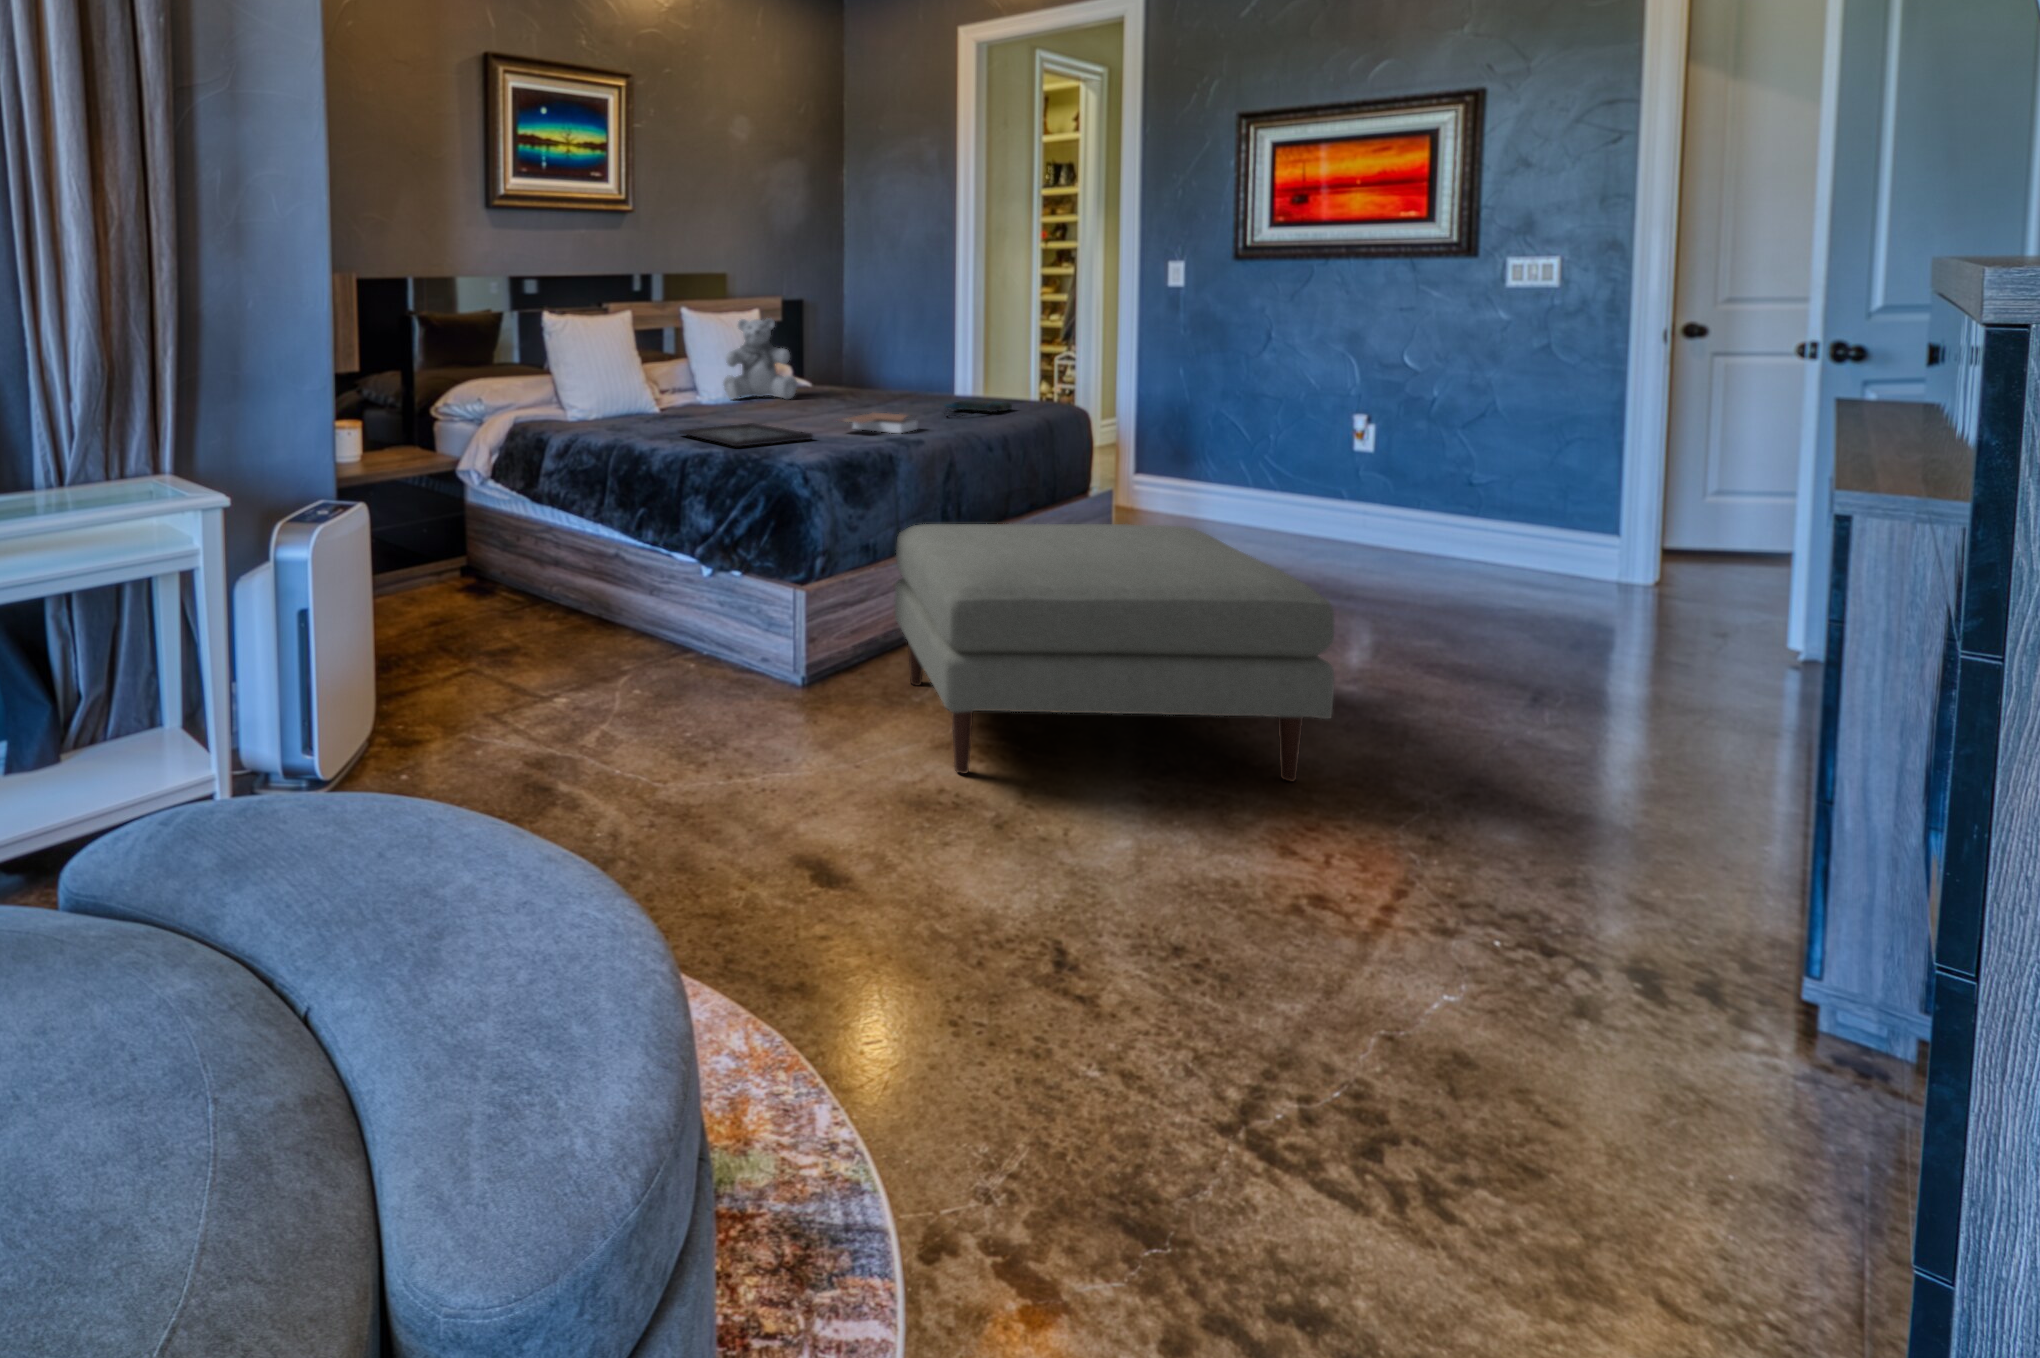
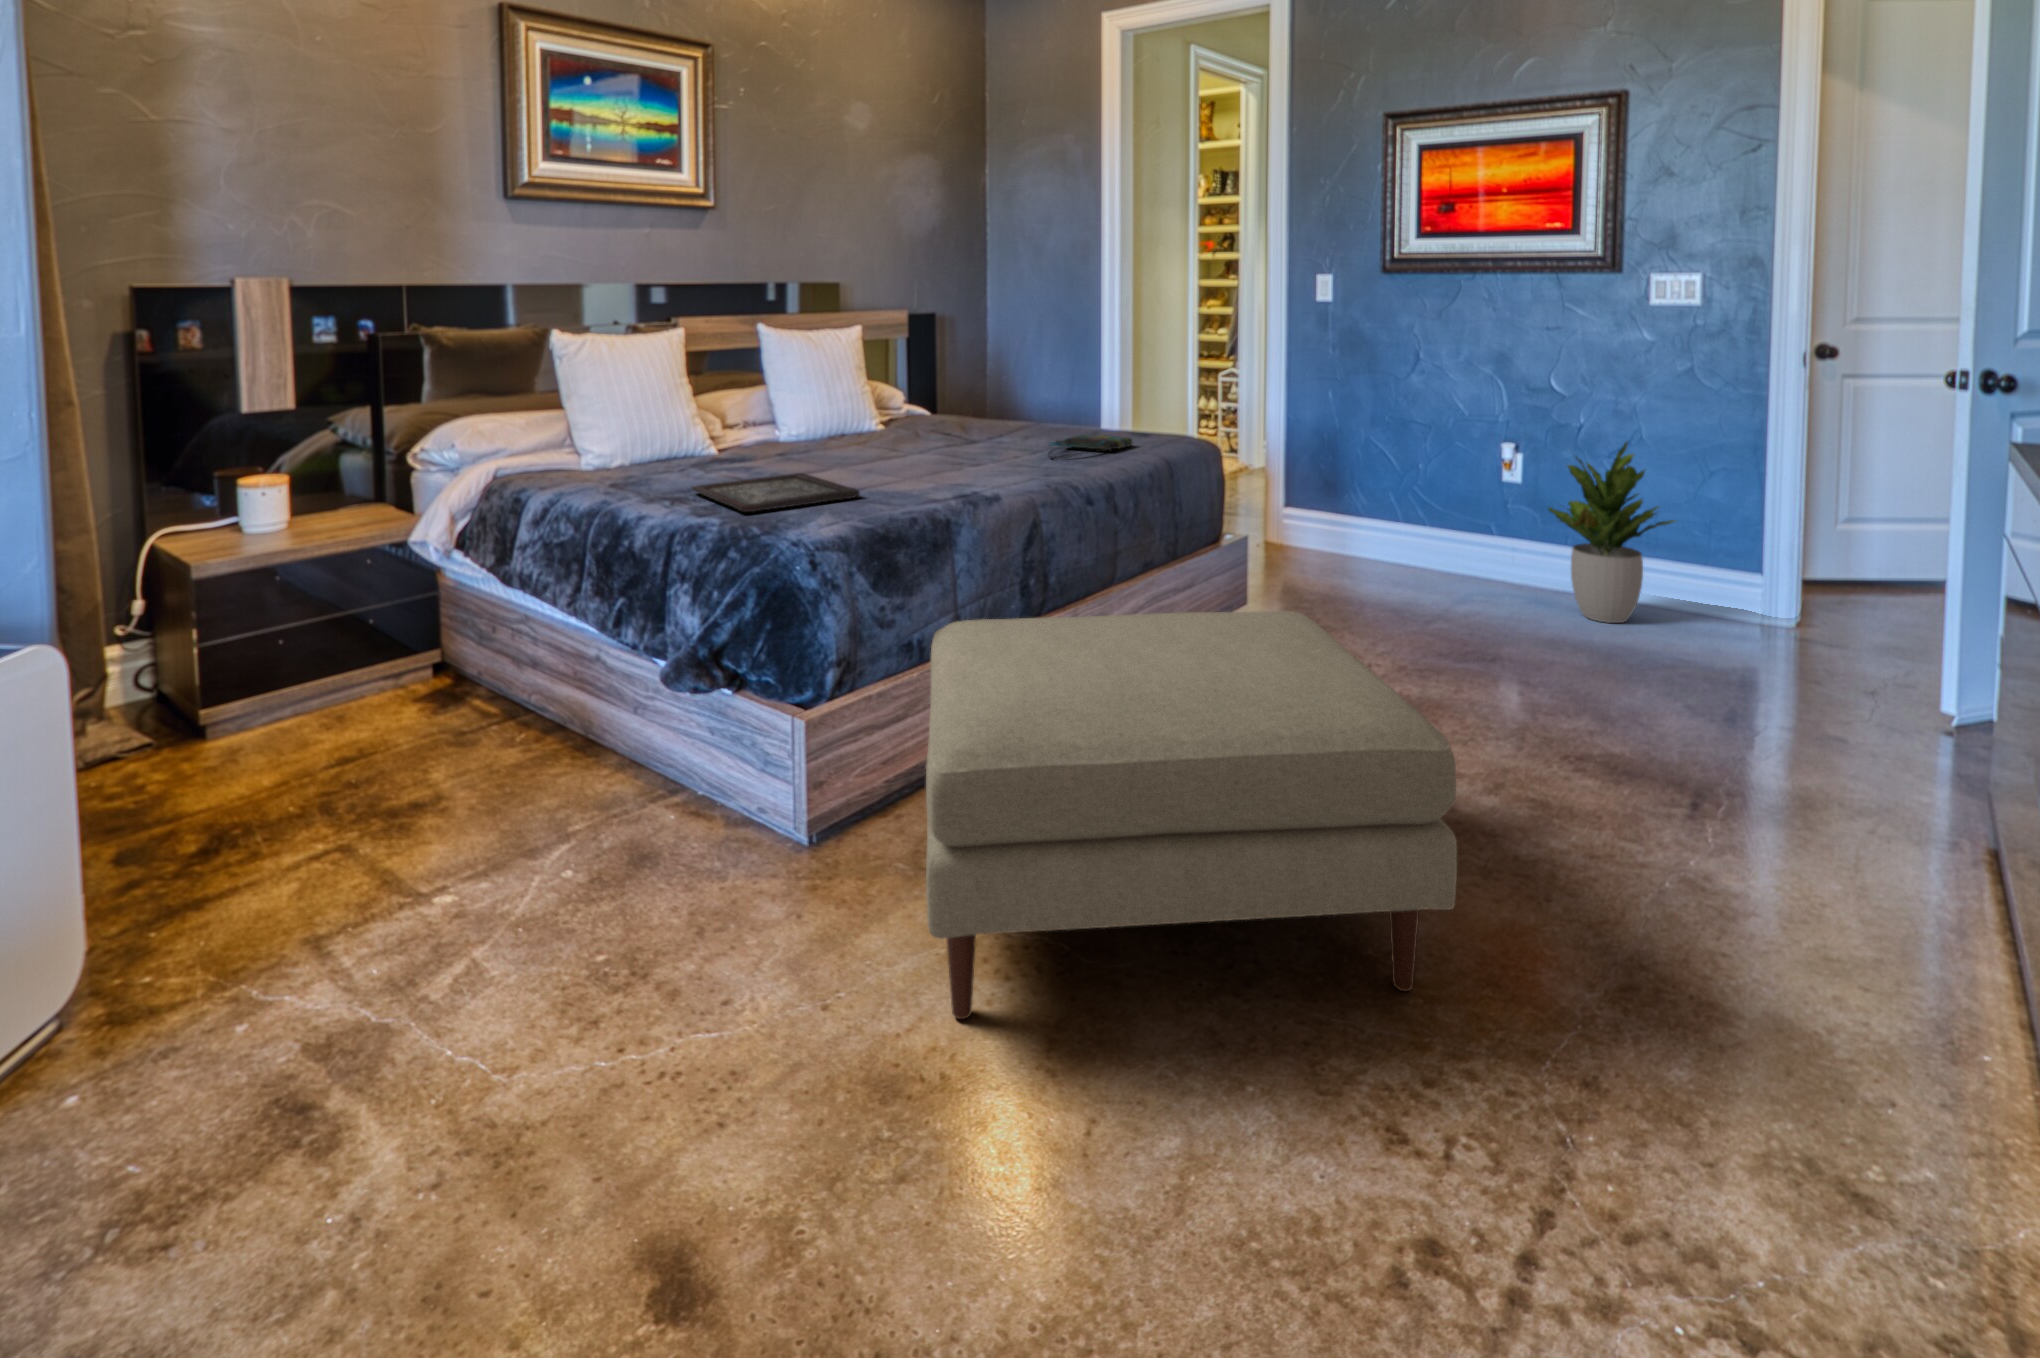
teddy bear: present [723,318,797,399] -> none [810,336,899,434]
potted plant: none [1401,410,1535,576] -> present [1548,442,1675,623]
book: present [842,413,917,433] -> none [894,457,1003,485]

